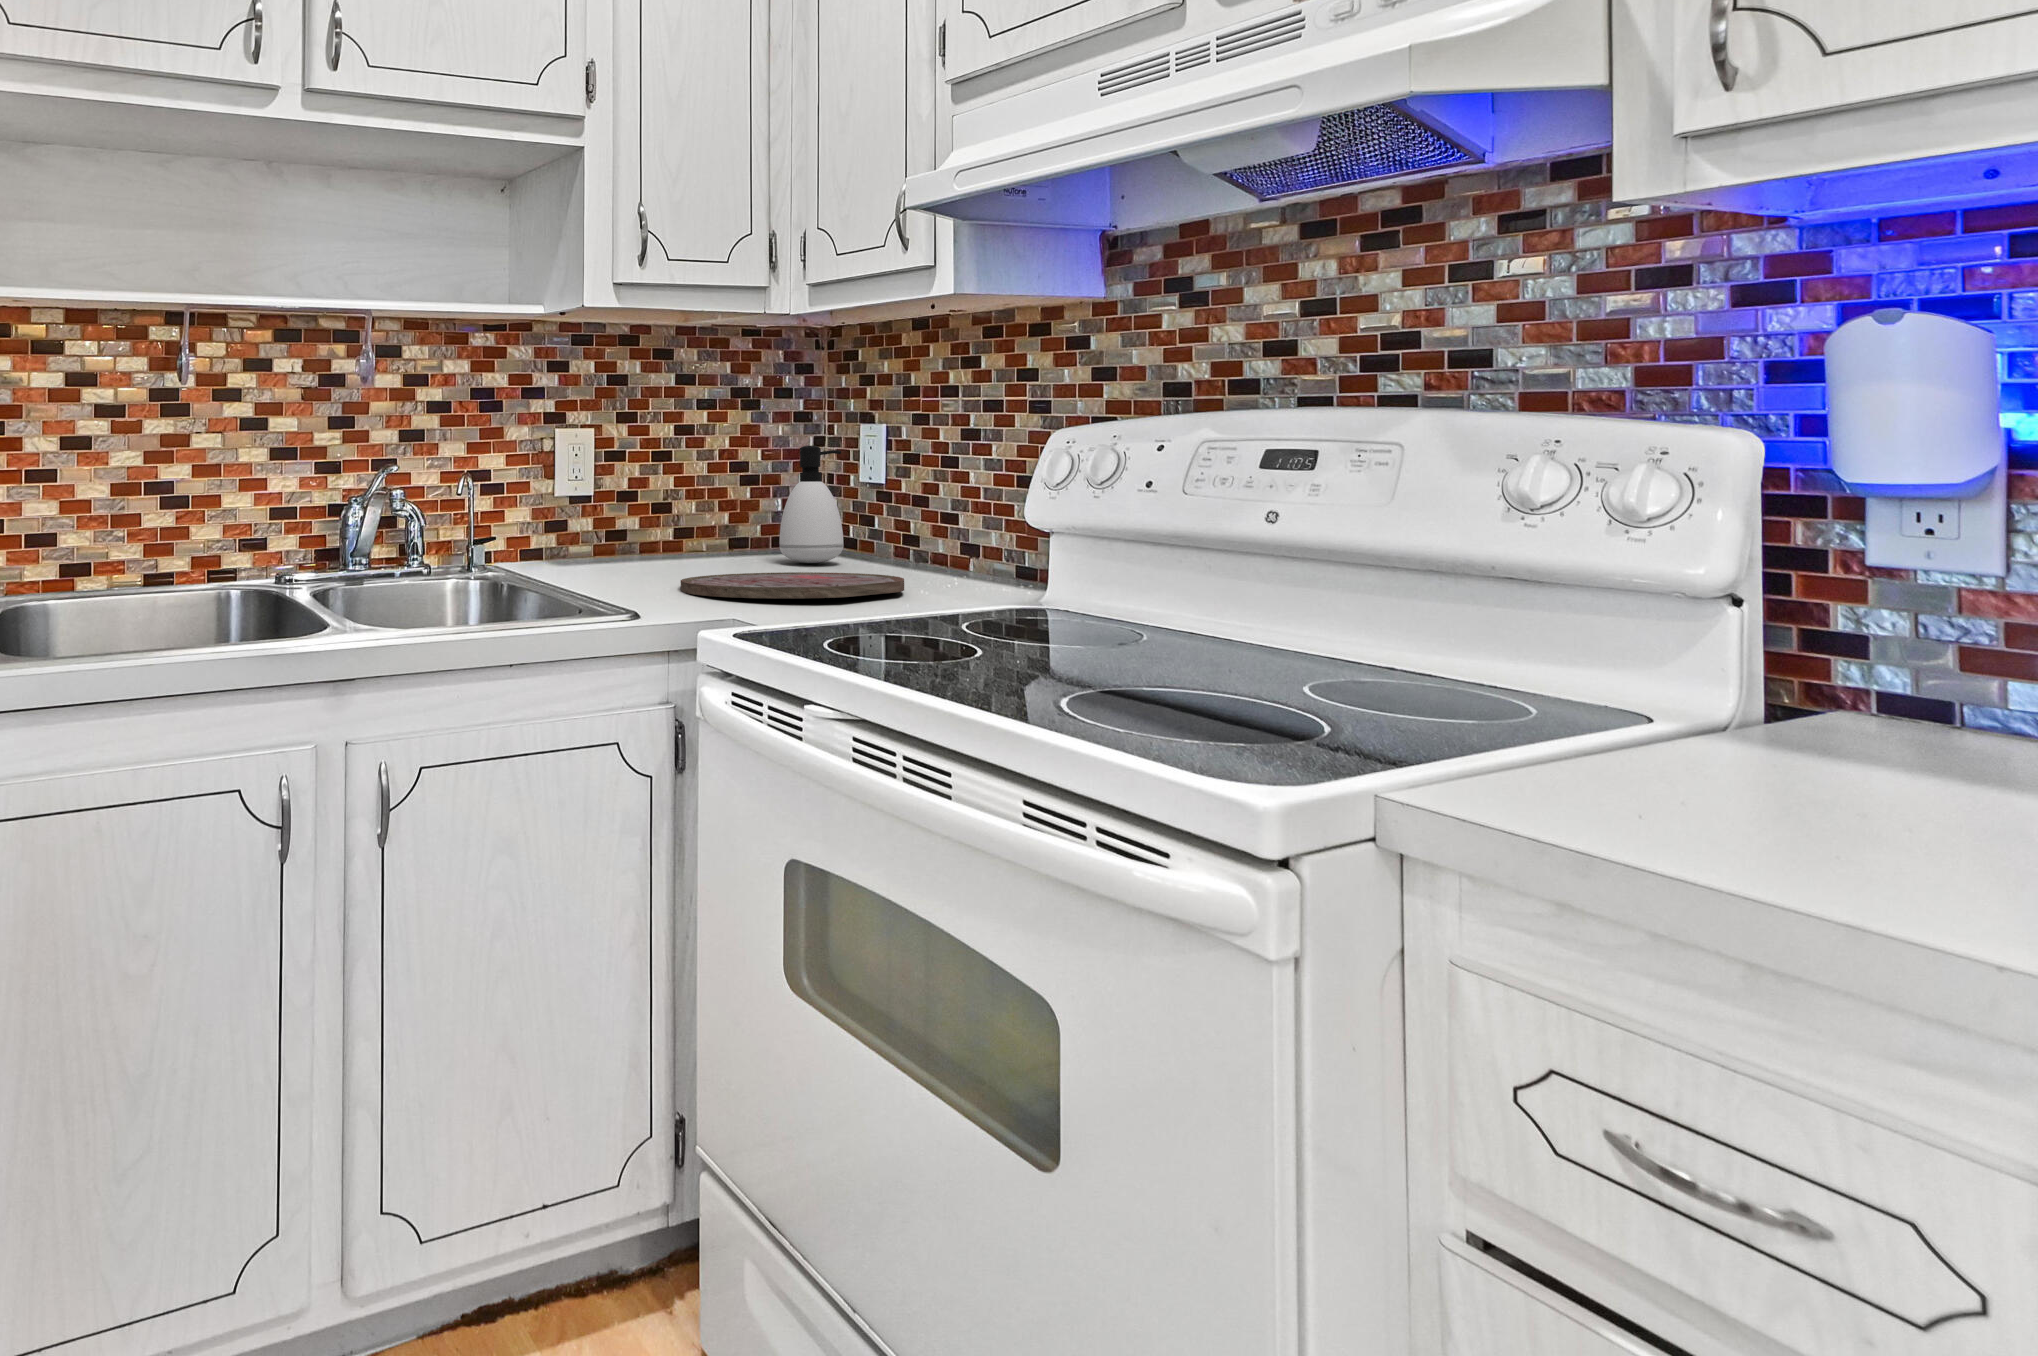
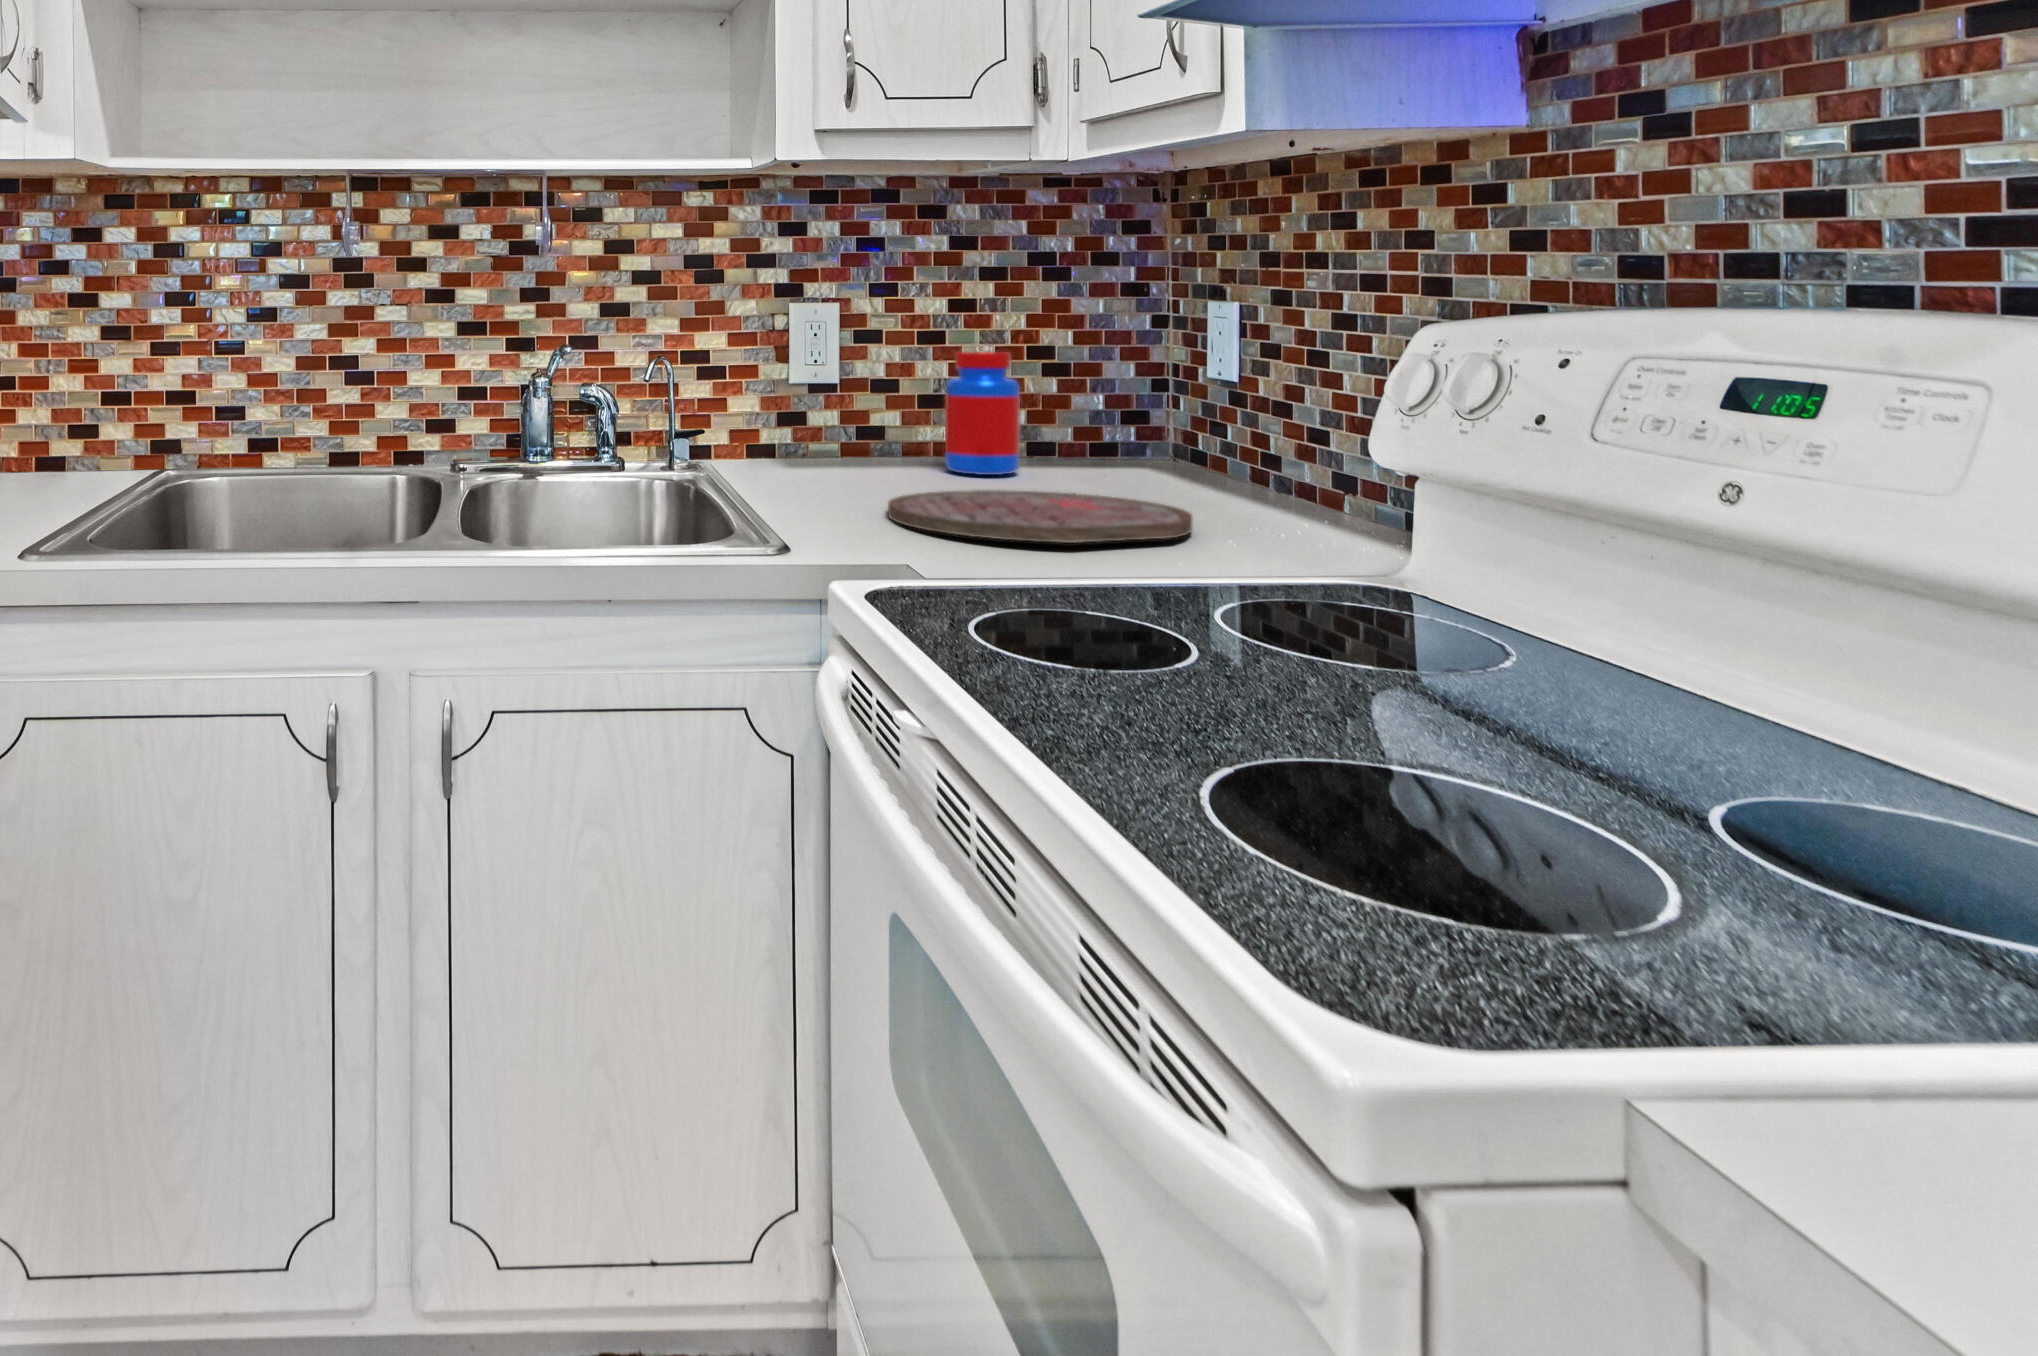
soap dispenser: present [779,445,844,563] -> none [1084,327,1174,477]
jar: none [677,467,735,566] -> present [945,352,1020,475]

